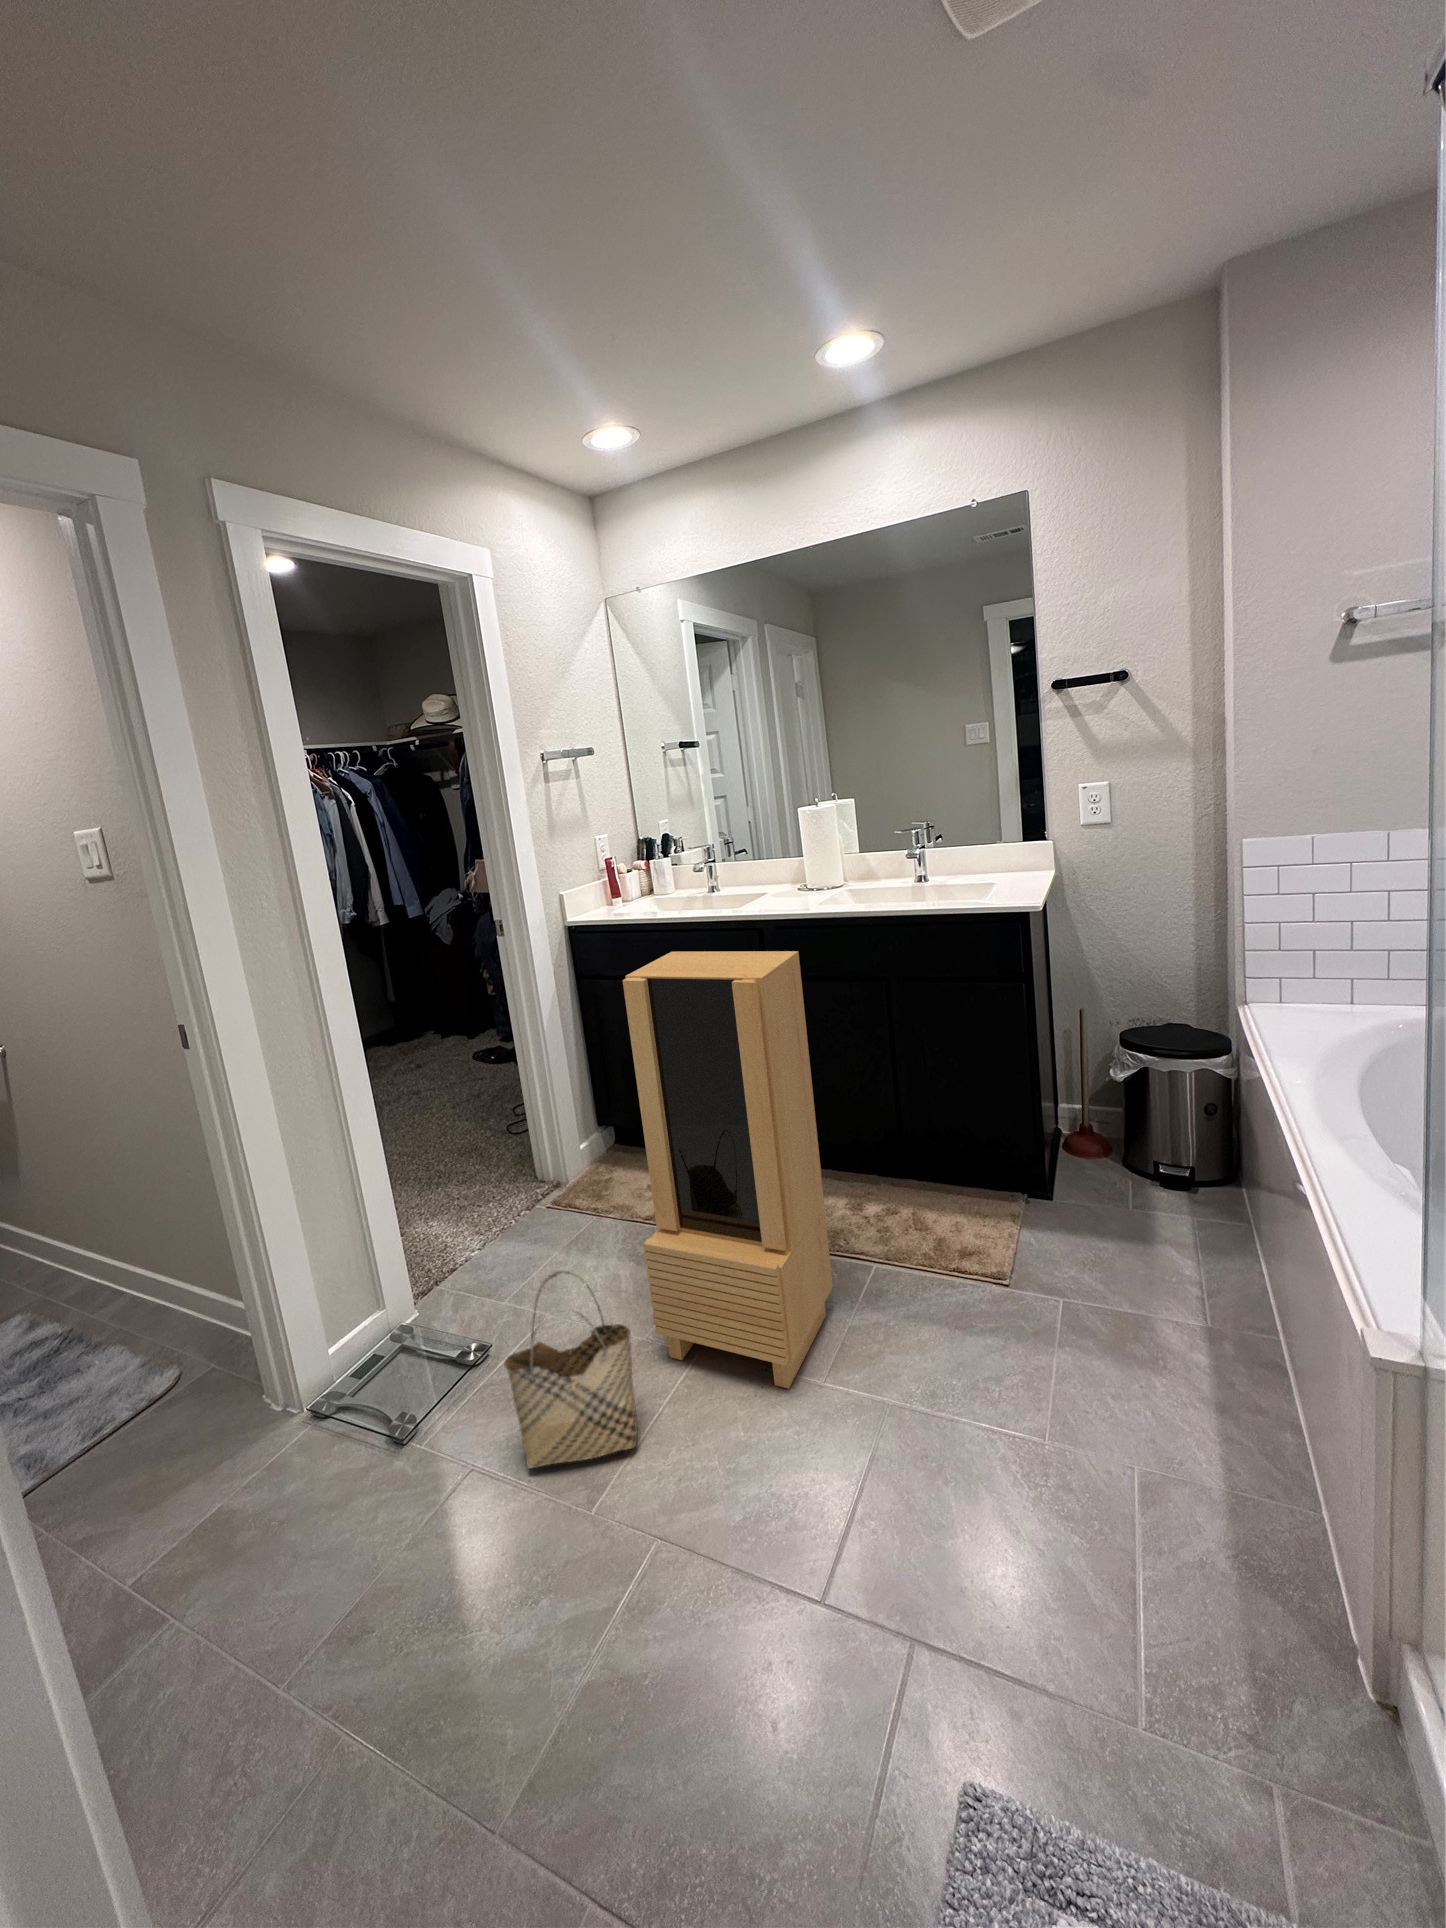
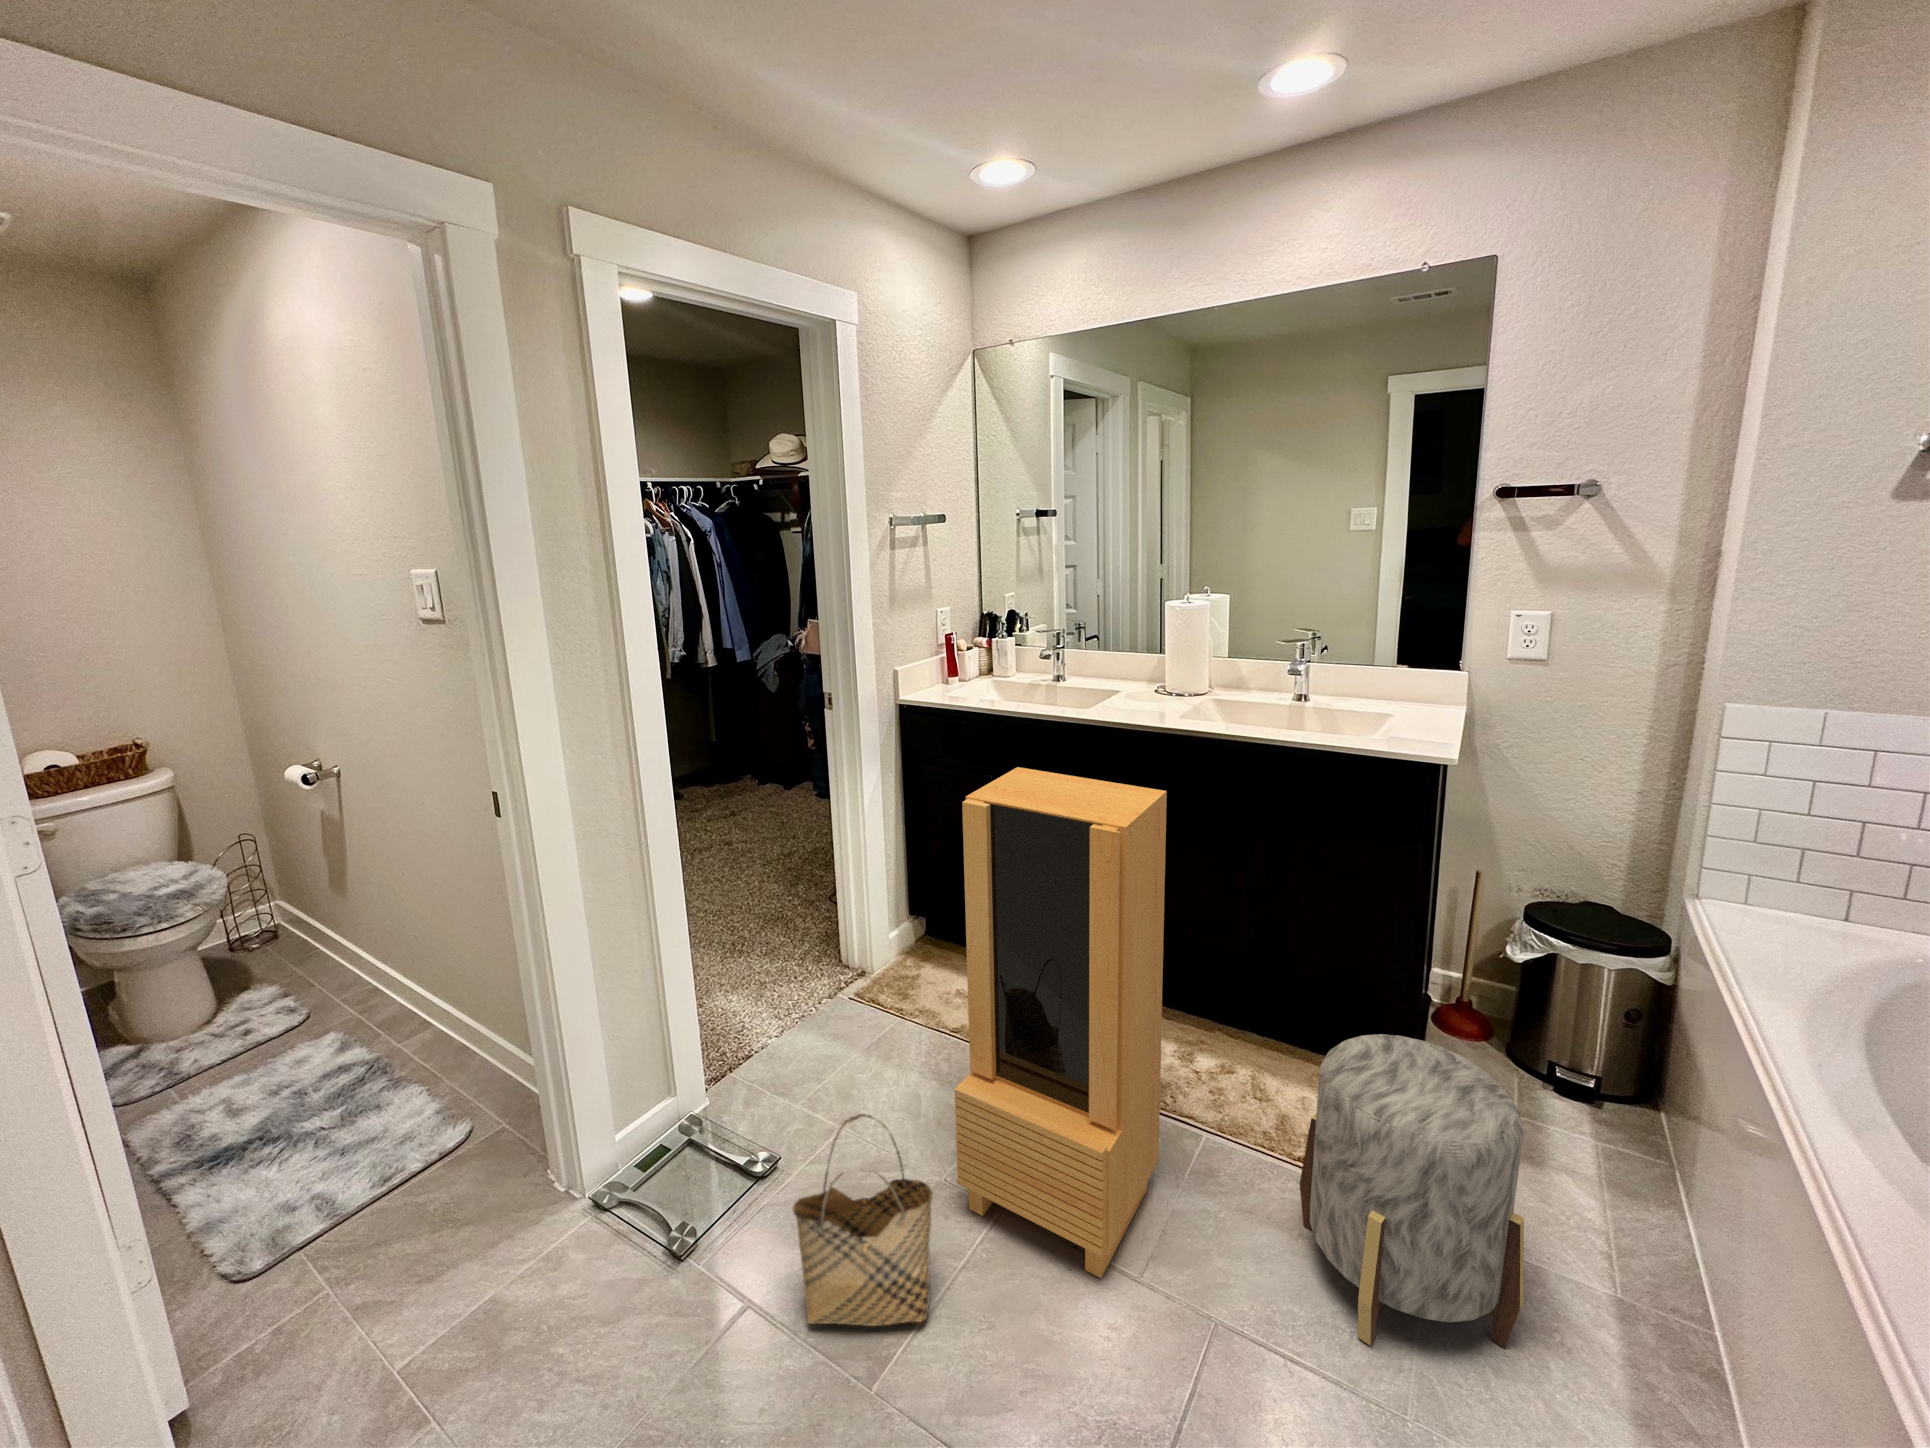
stool: none [951,1138,1129,1397] -> present [1300,1034,1524,1348]

